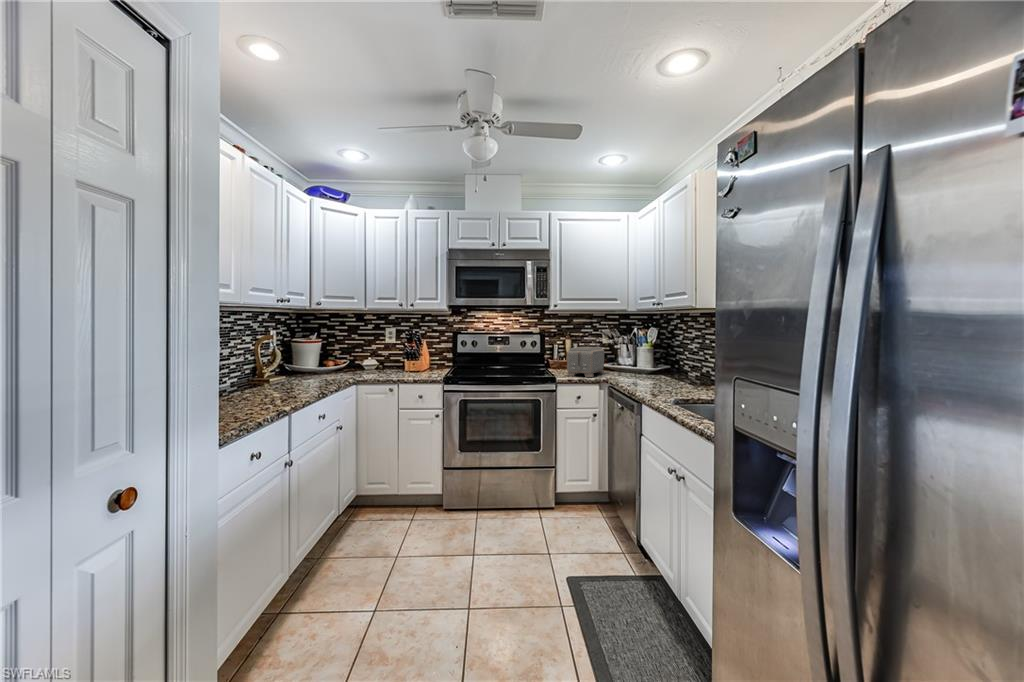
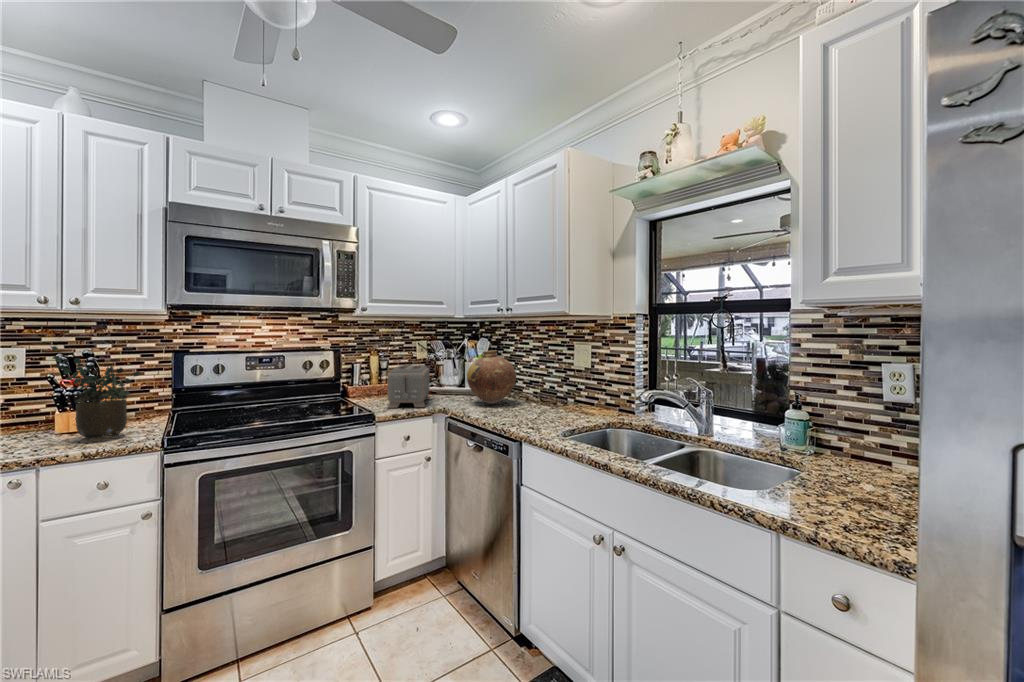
potted plant: none [402,327,434,374] -> present [51,346,141,439]
vase: none [627,337,669,380] -> present [467,351,516,404]

